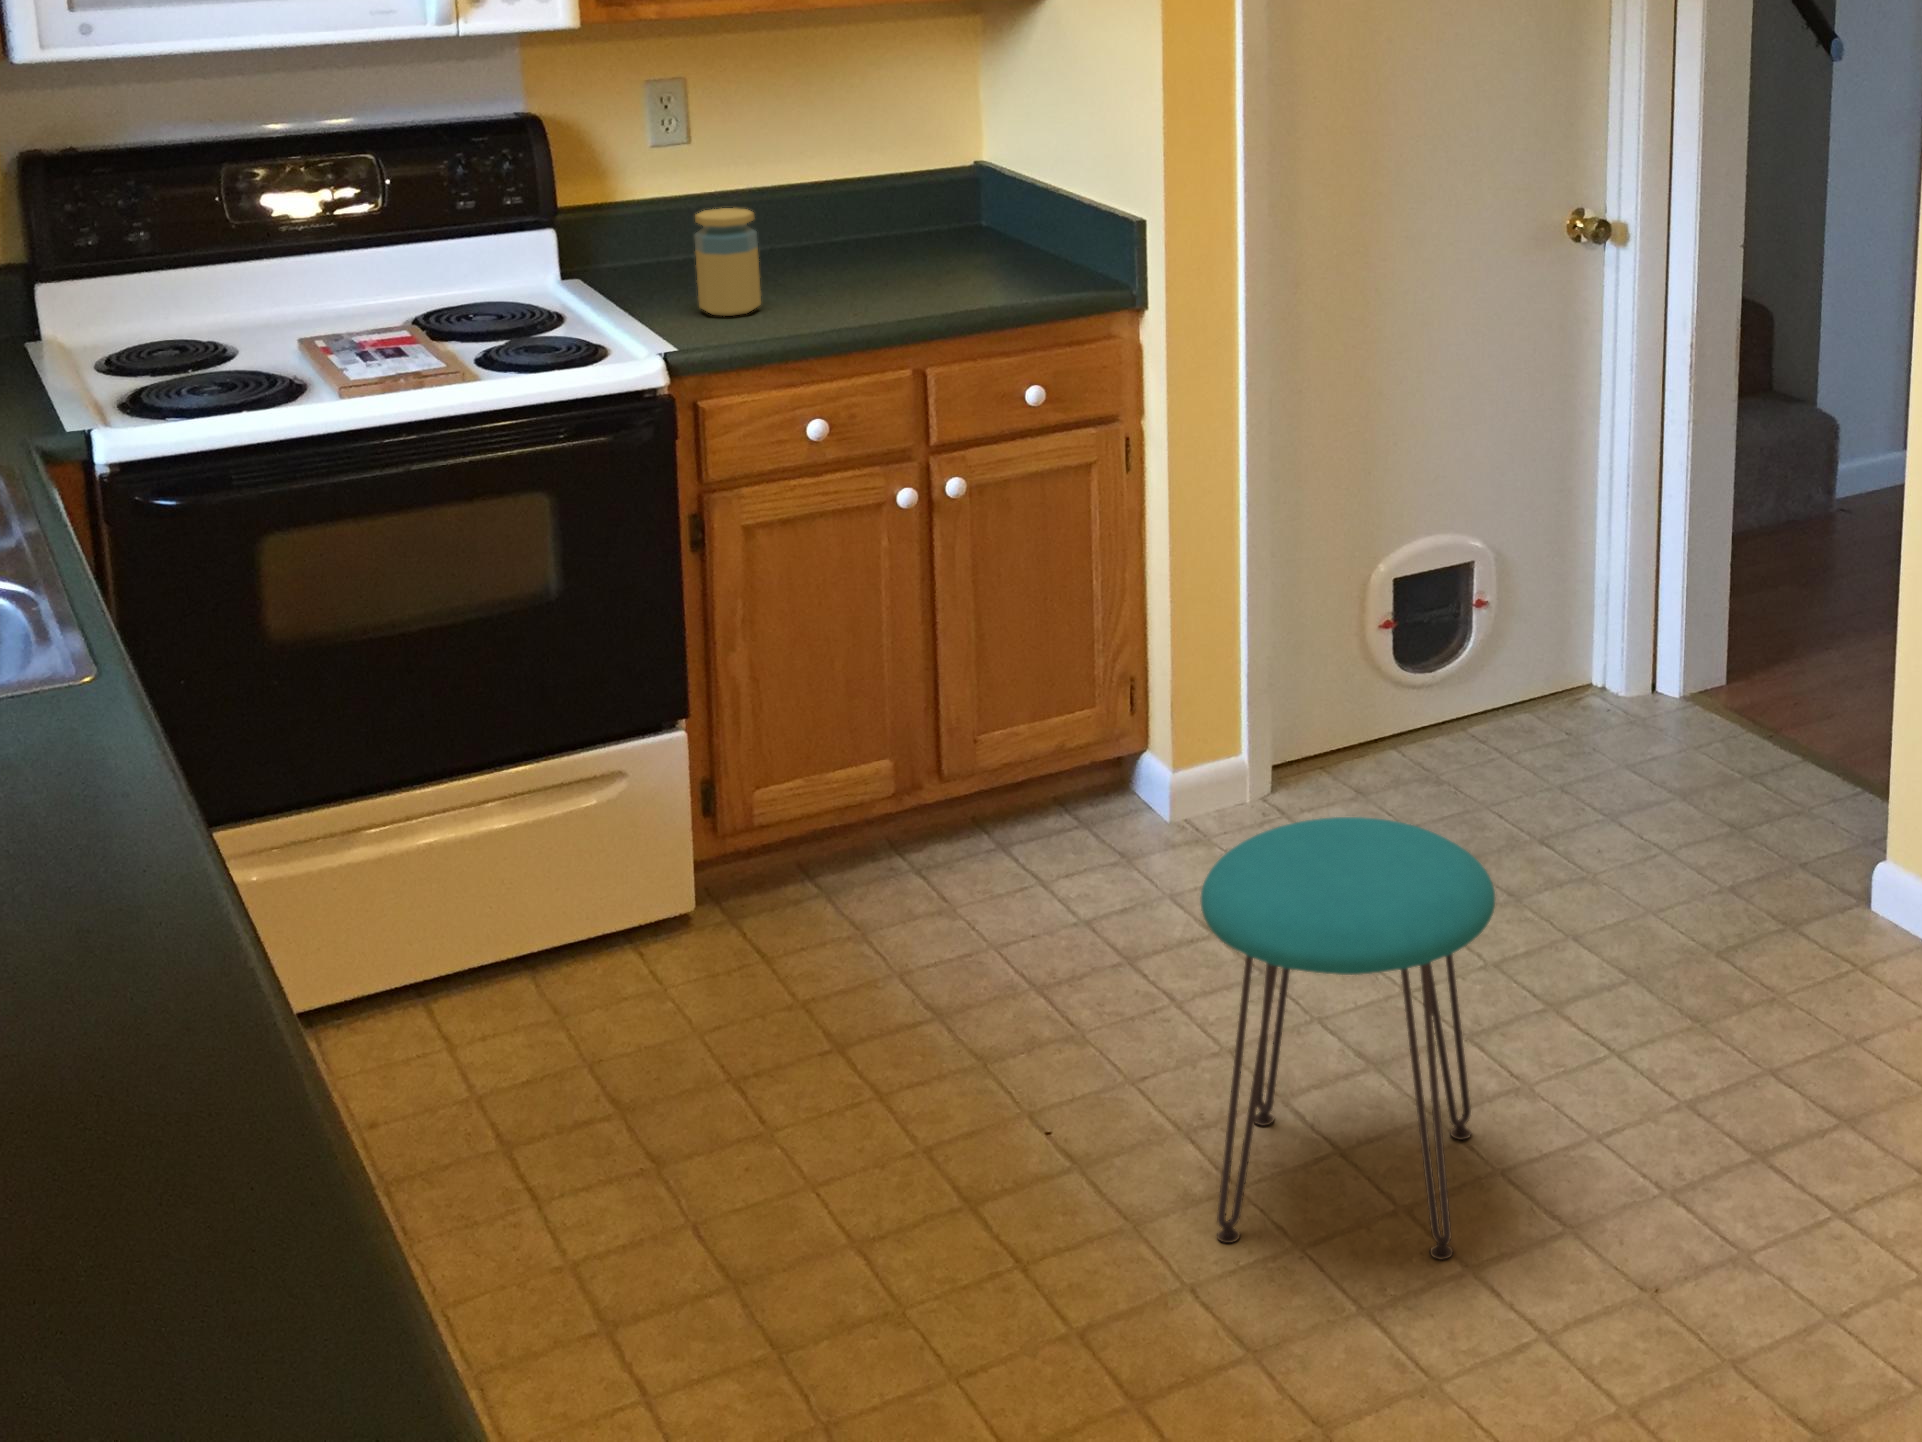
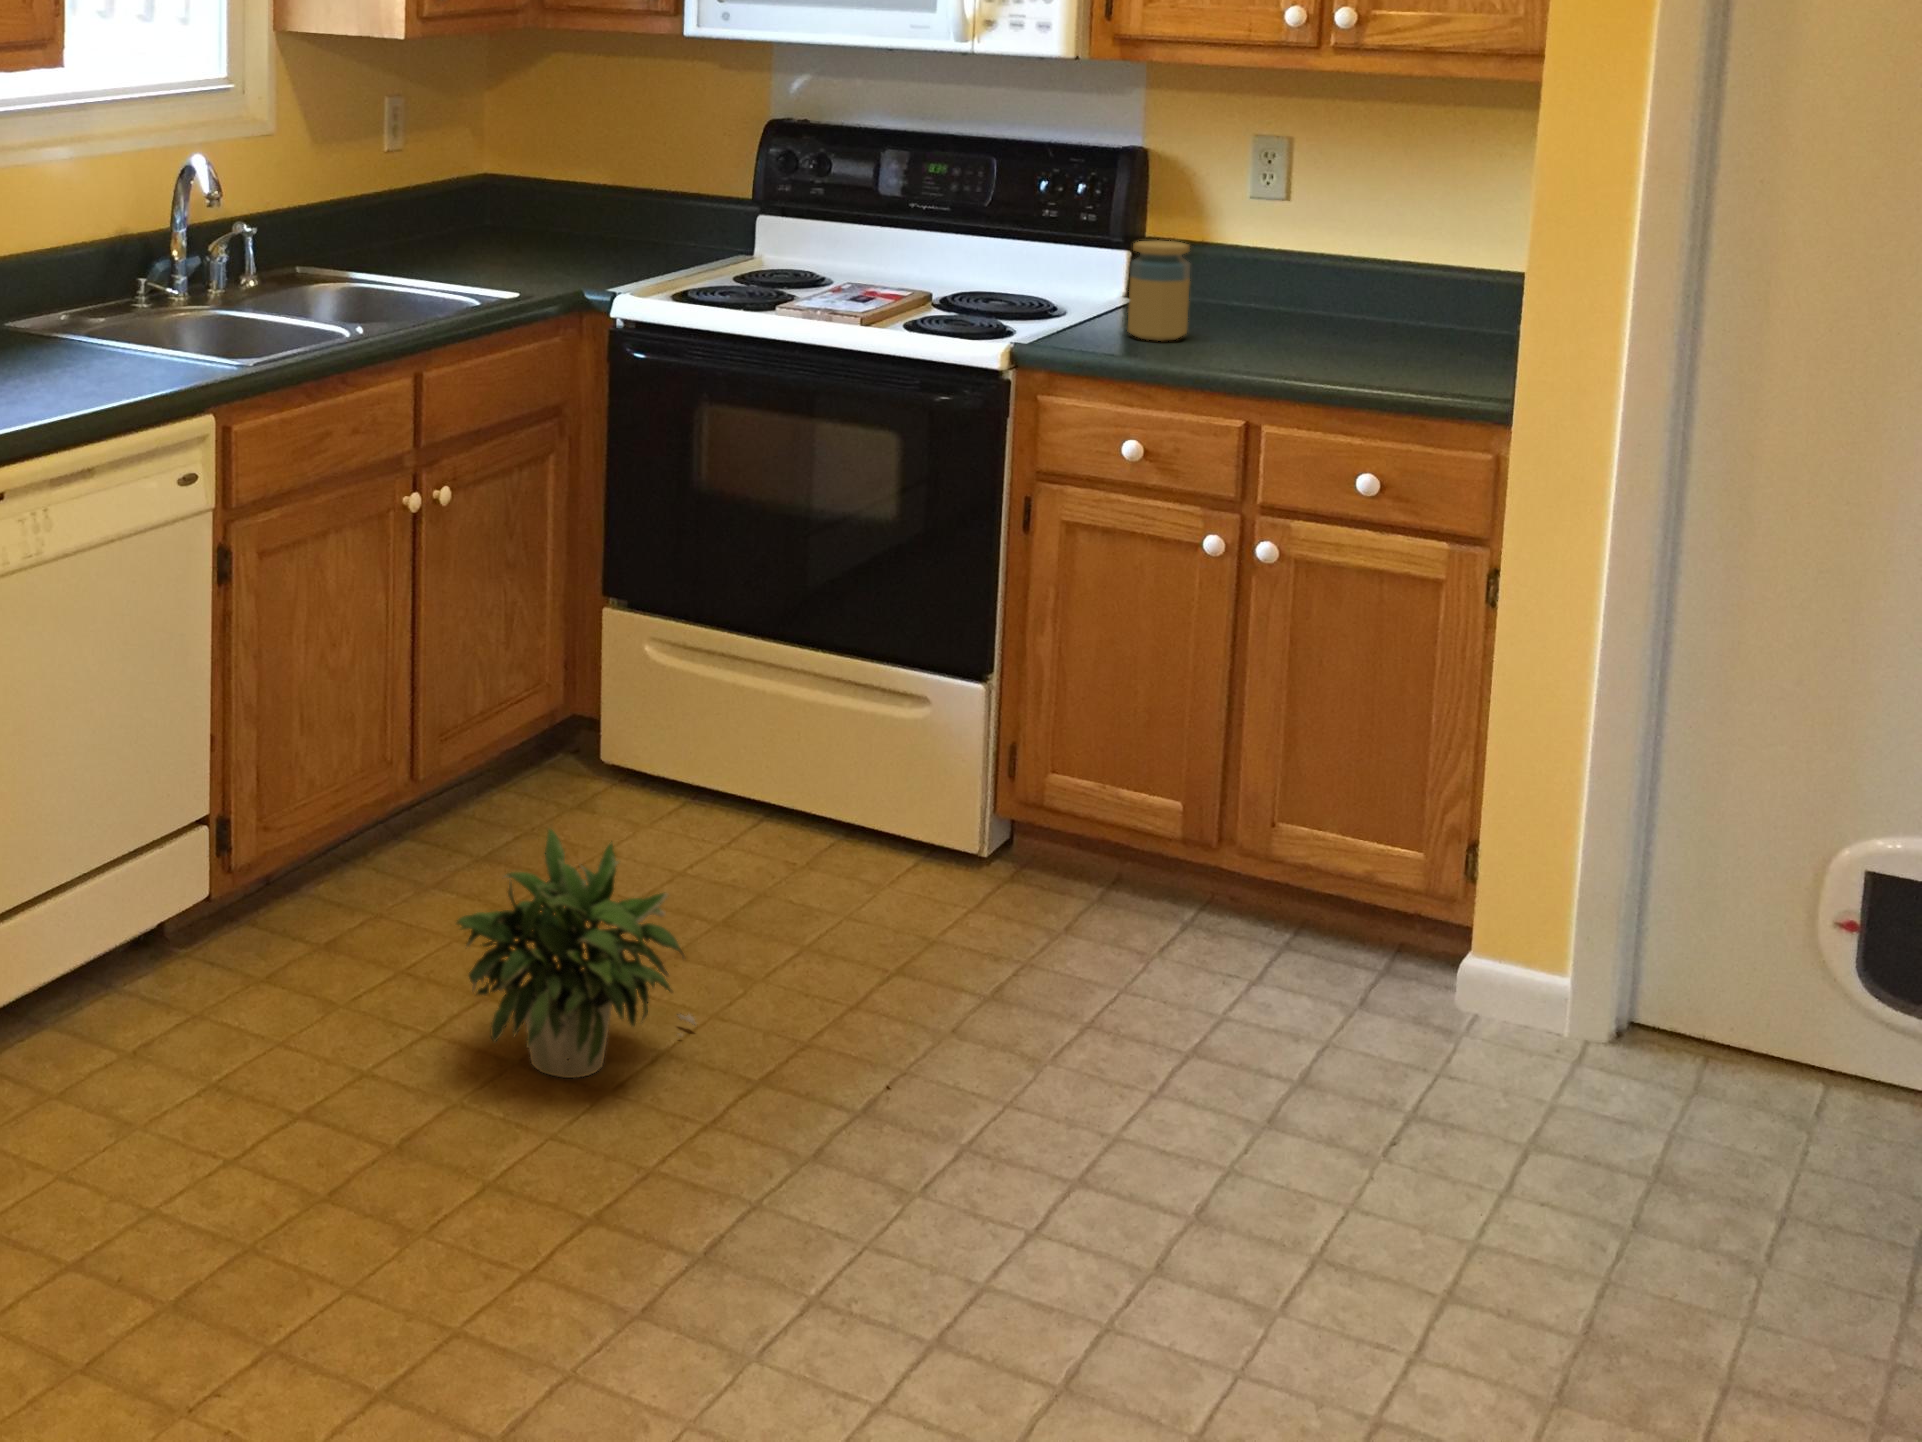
stool: present [1201,817,1495,1259] -> none [806,873,1136,1351]
potted plant: none [667,1029,933,1317] -> present [457,829,695,1078]

